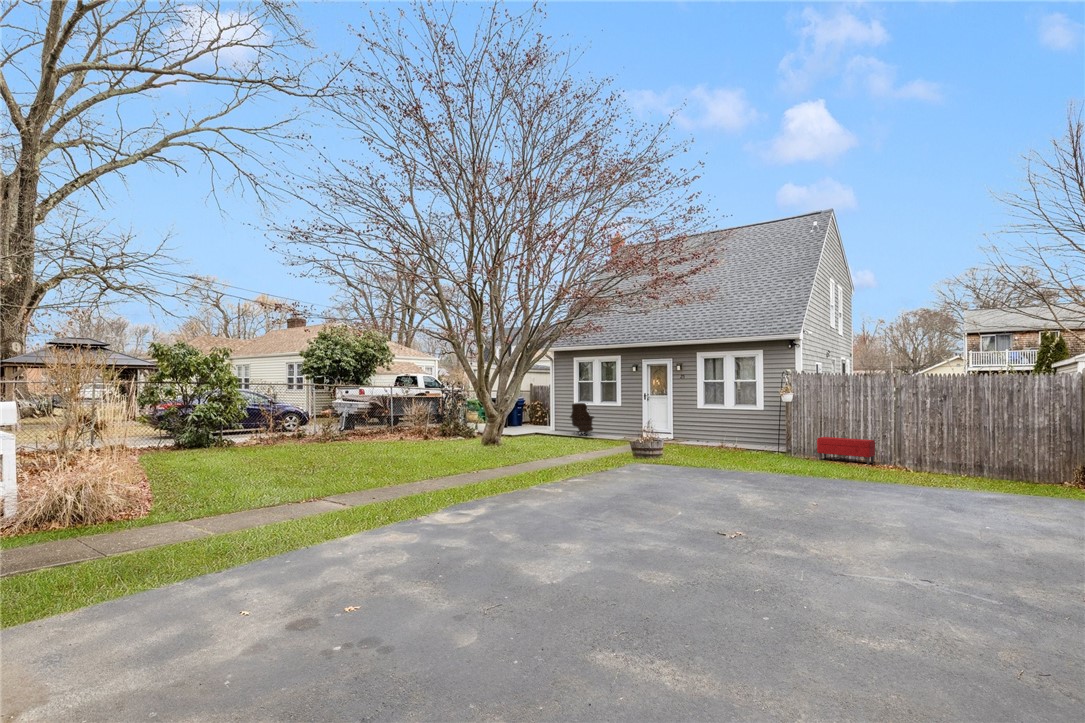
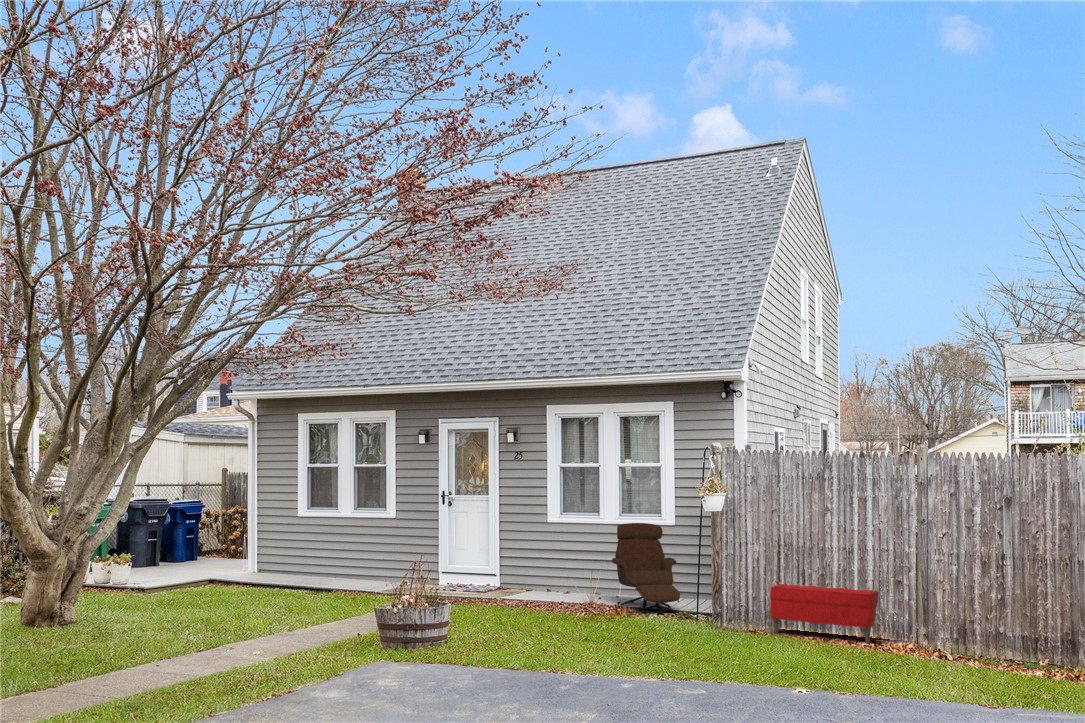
lounge chair: present [570,403,594,435] -> present [612,523,680,615]

